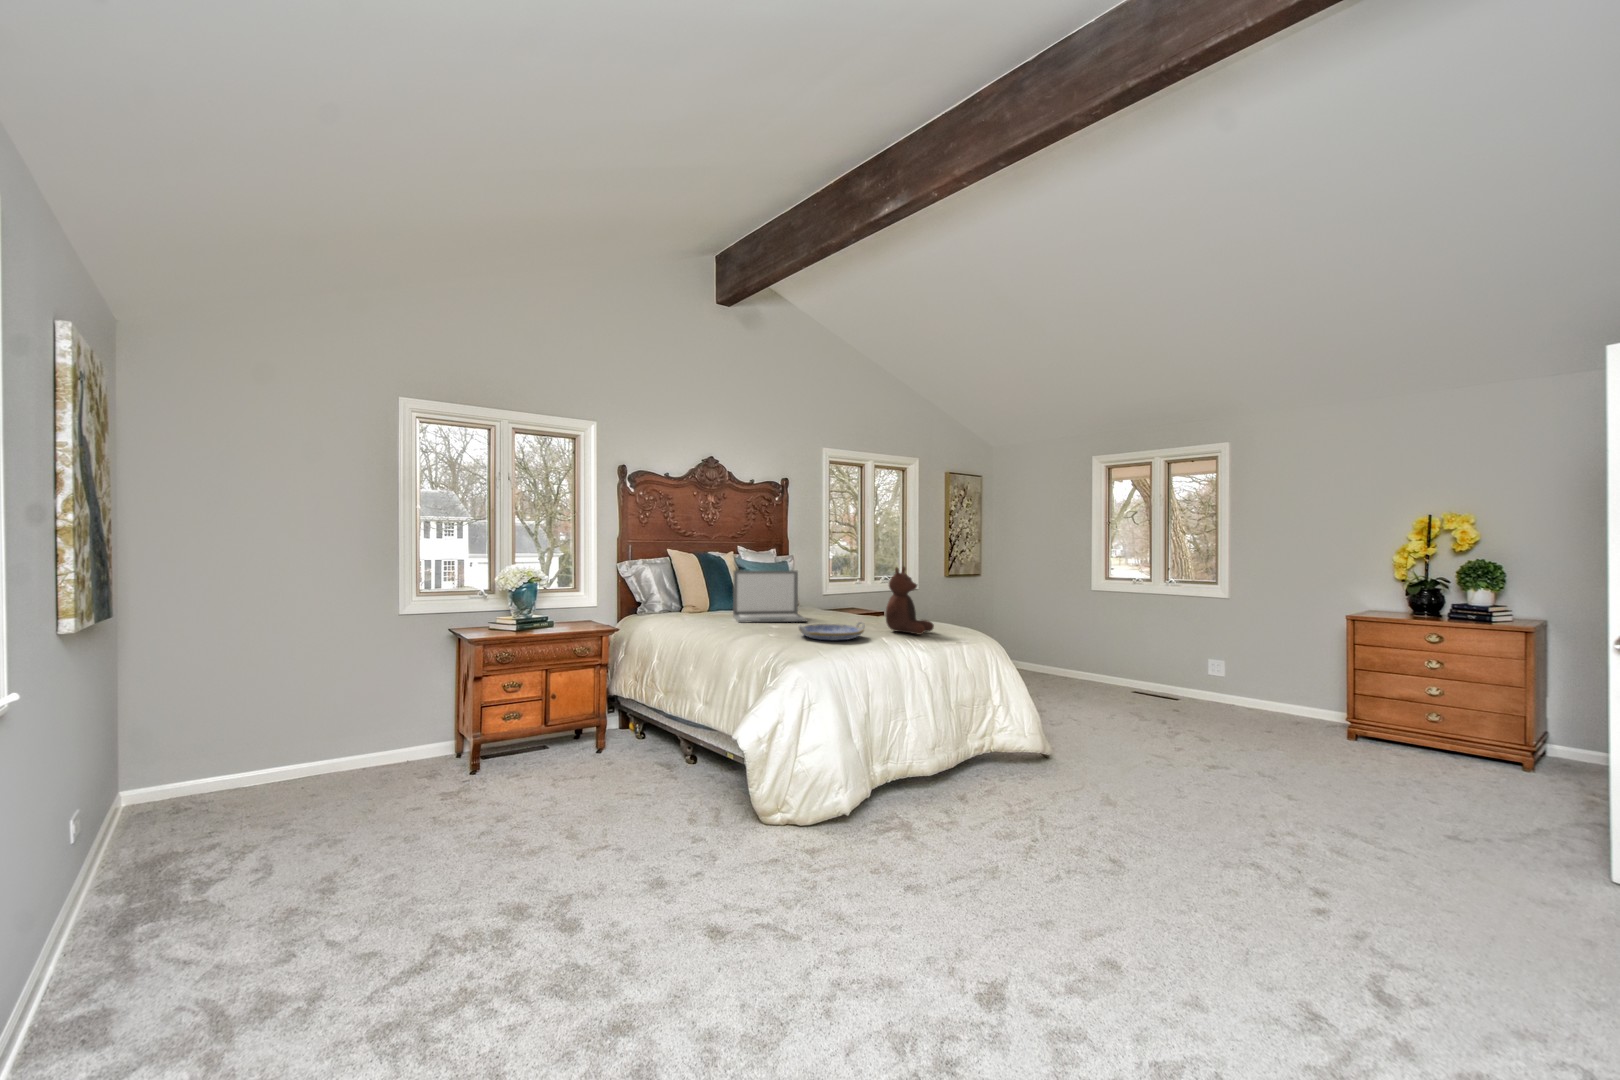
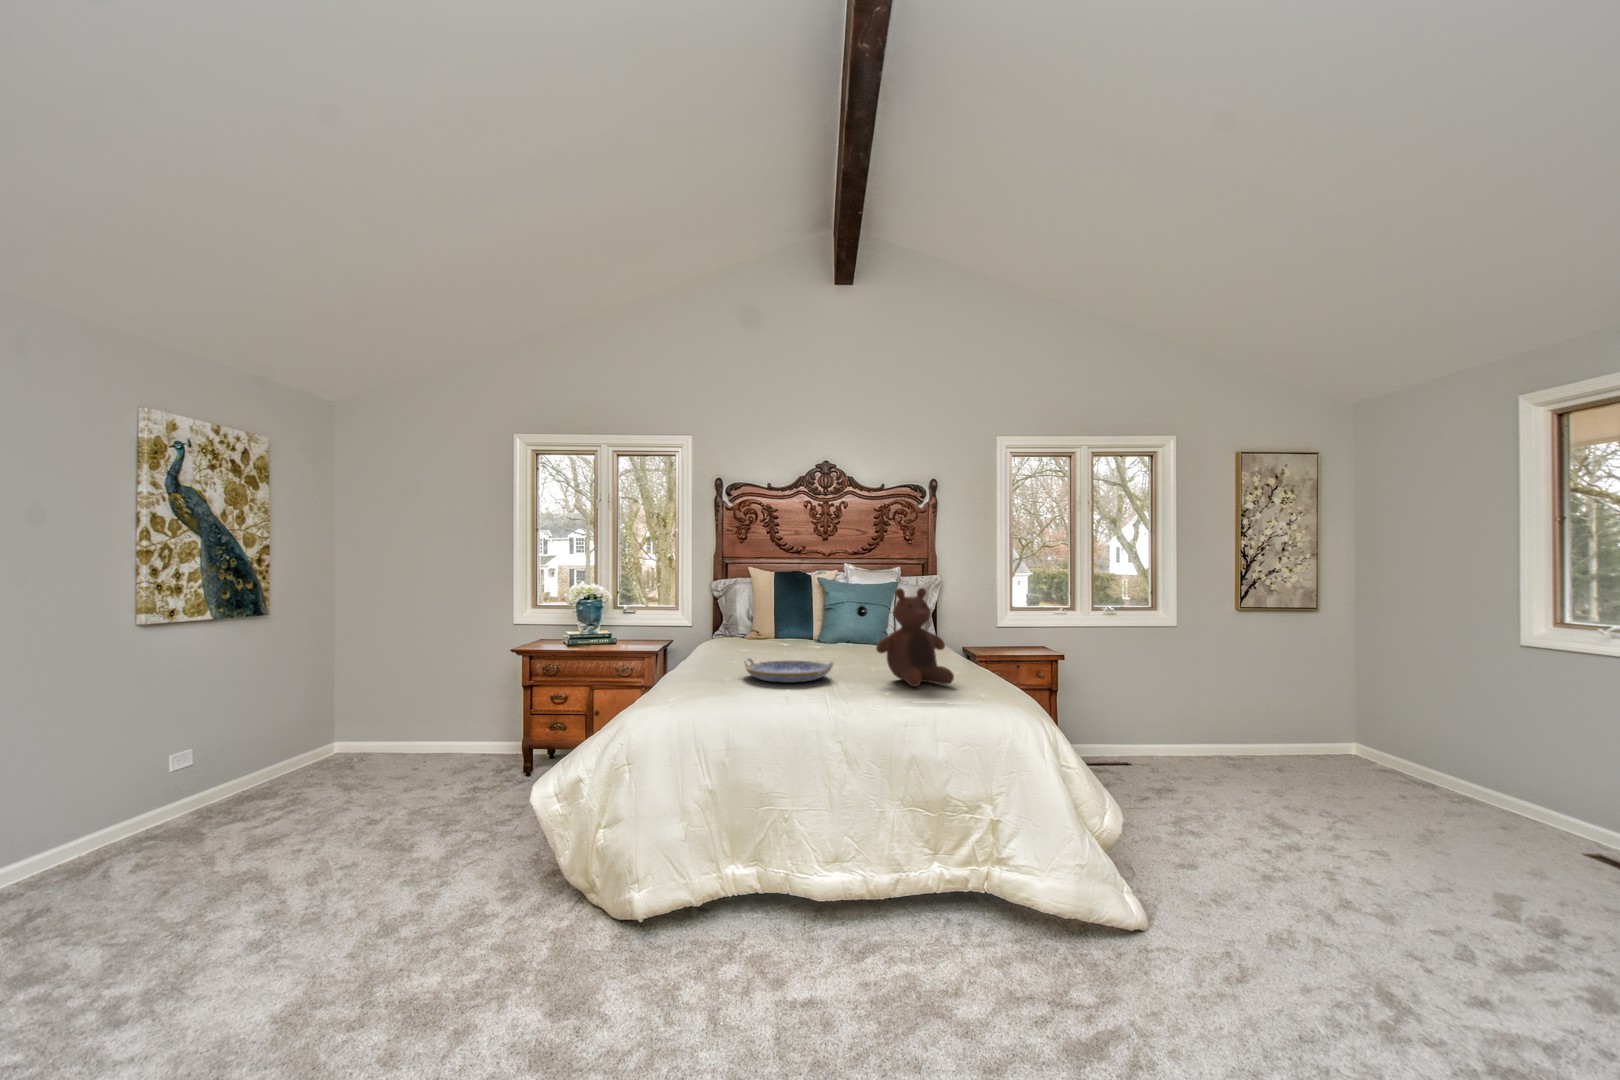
laptop: present [733,571,807,623] -> none [757,592,857,658]

